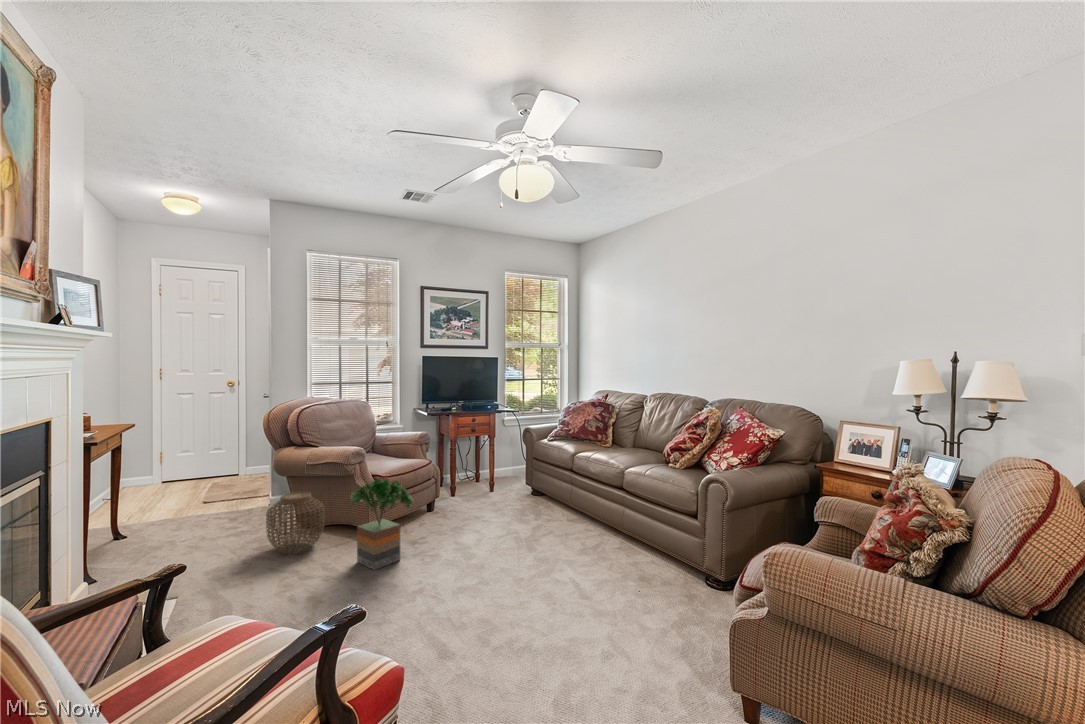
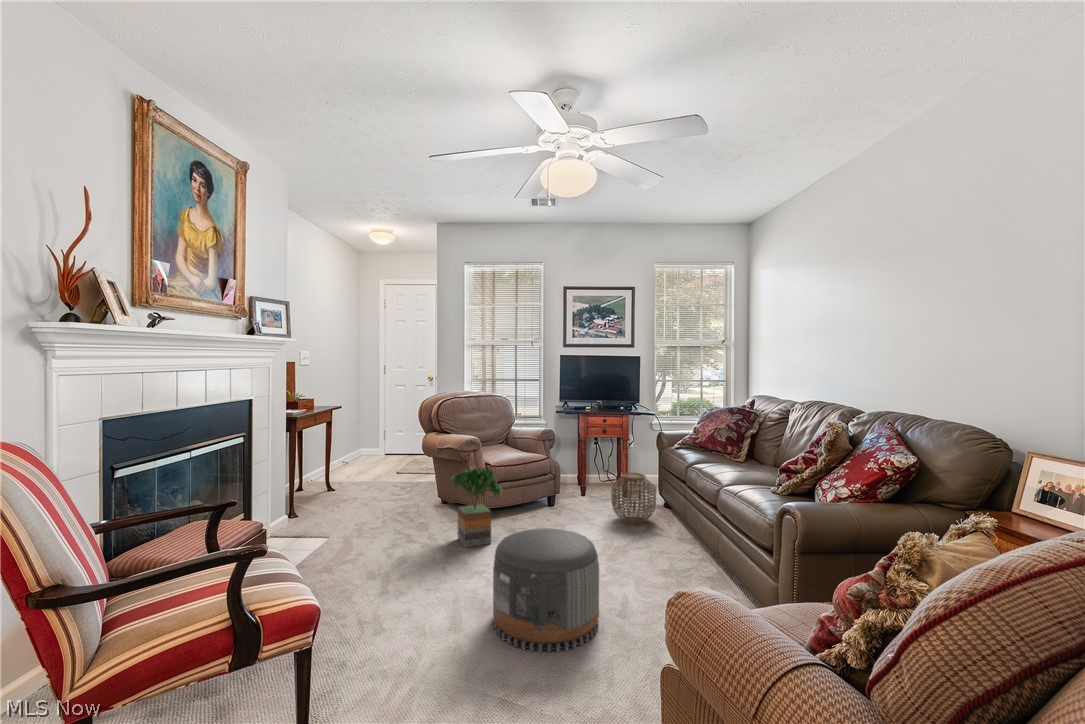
woven basket: present [266,491,325,554] -> present [612,473,656,524]
pouf: none [470,529,579,660] -> present [493,528,599,652]

